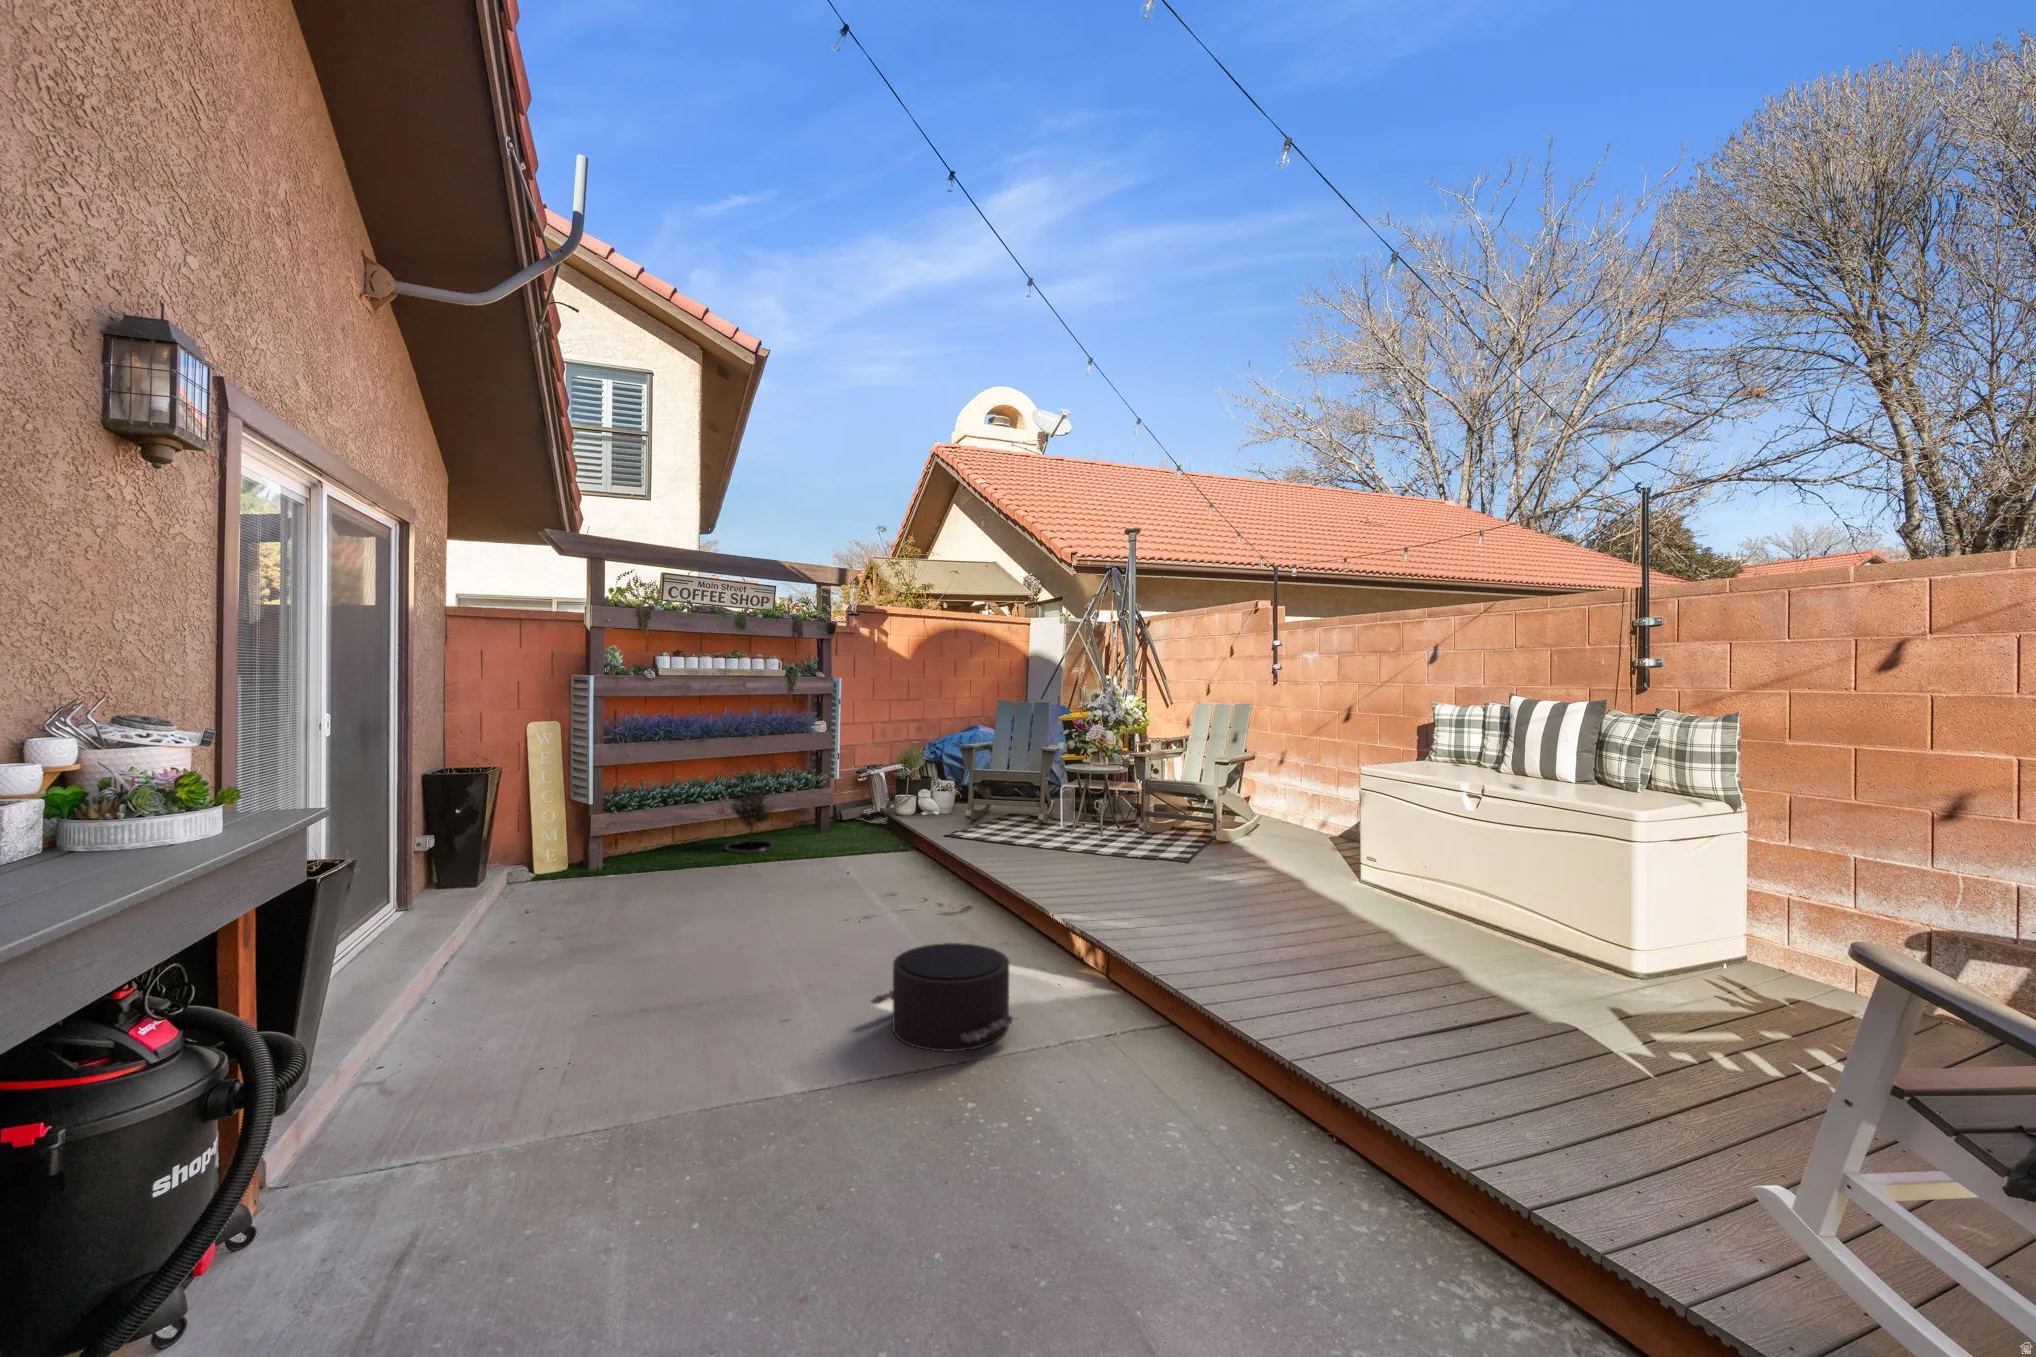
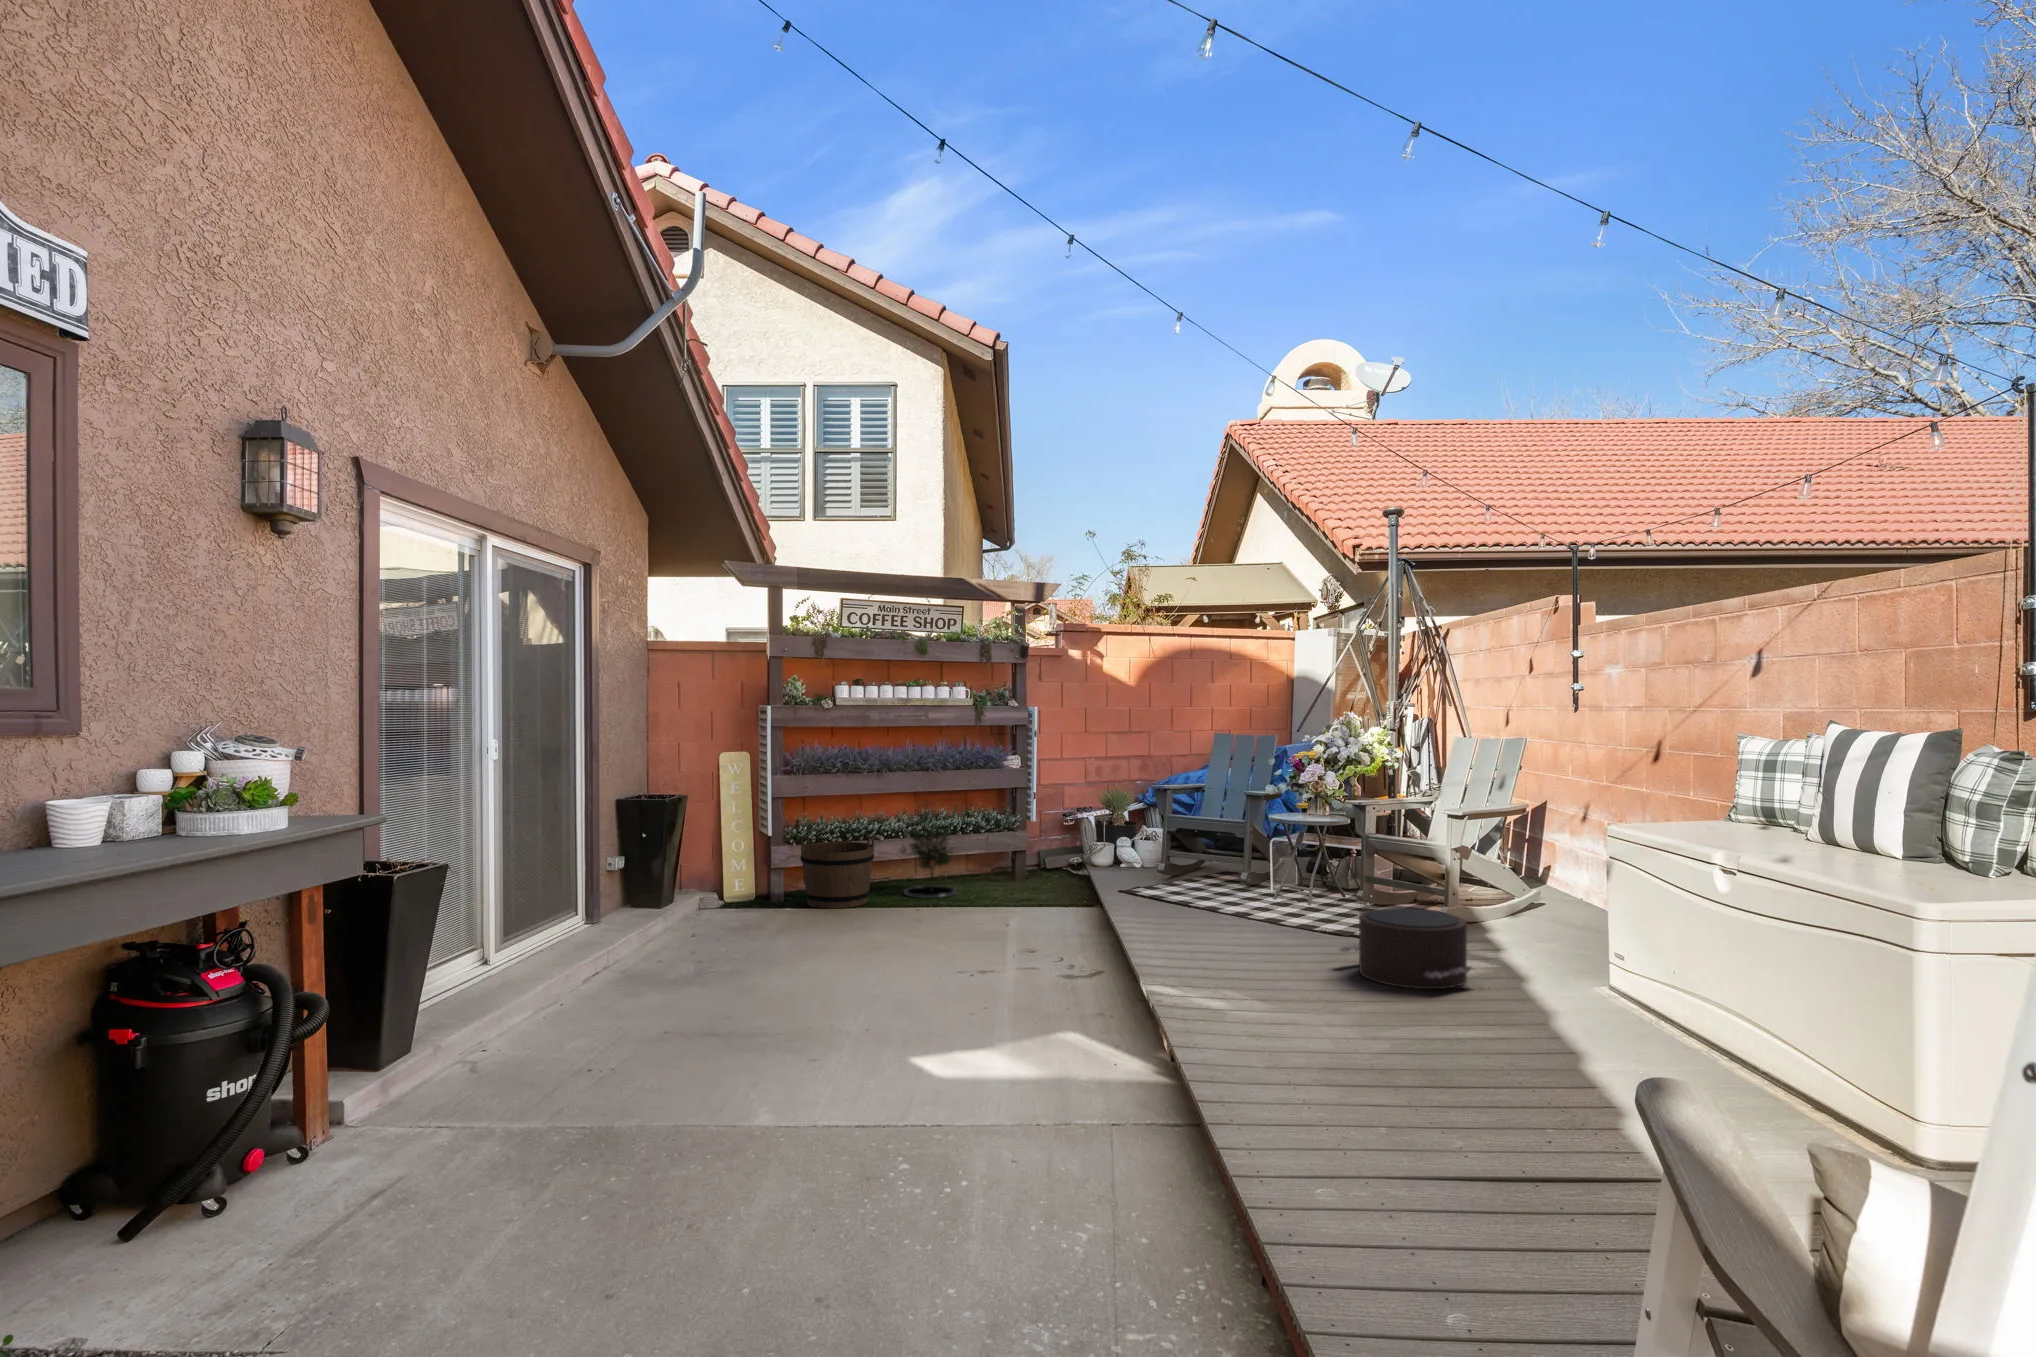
bucket: none [629,800,705,869] -> present [800,835,874,908]
pouf: present [871,943,1018,1051] -> present [1339,908,1475,989]

